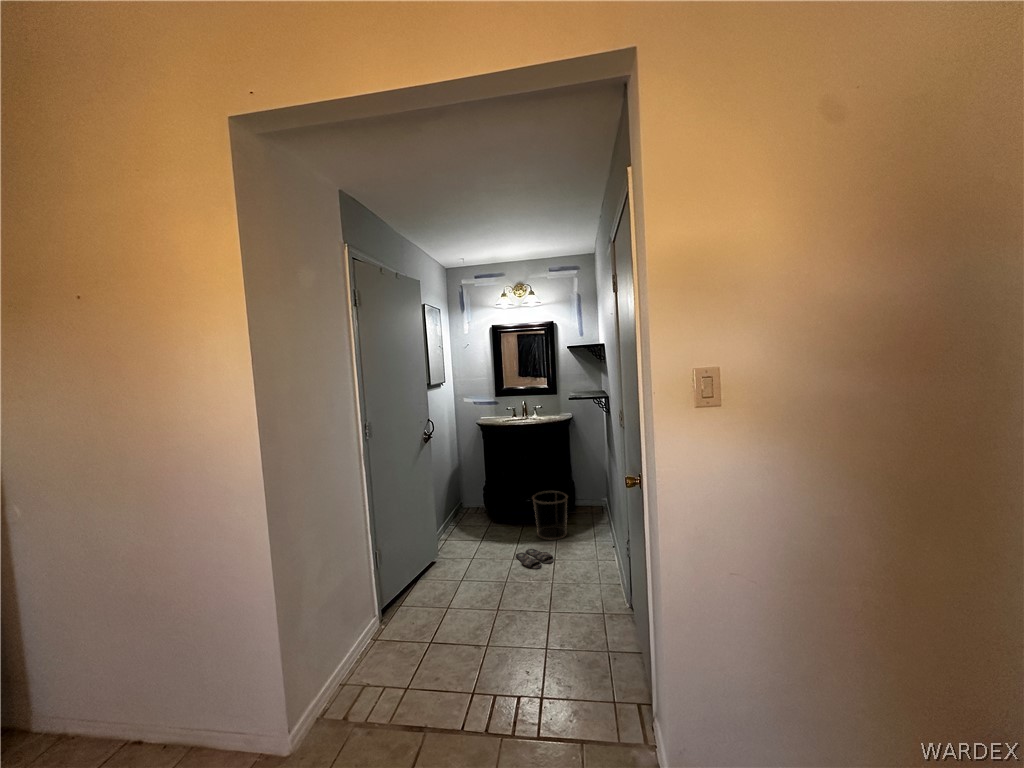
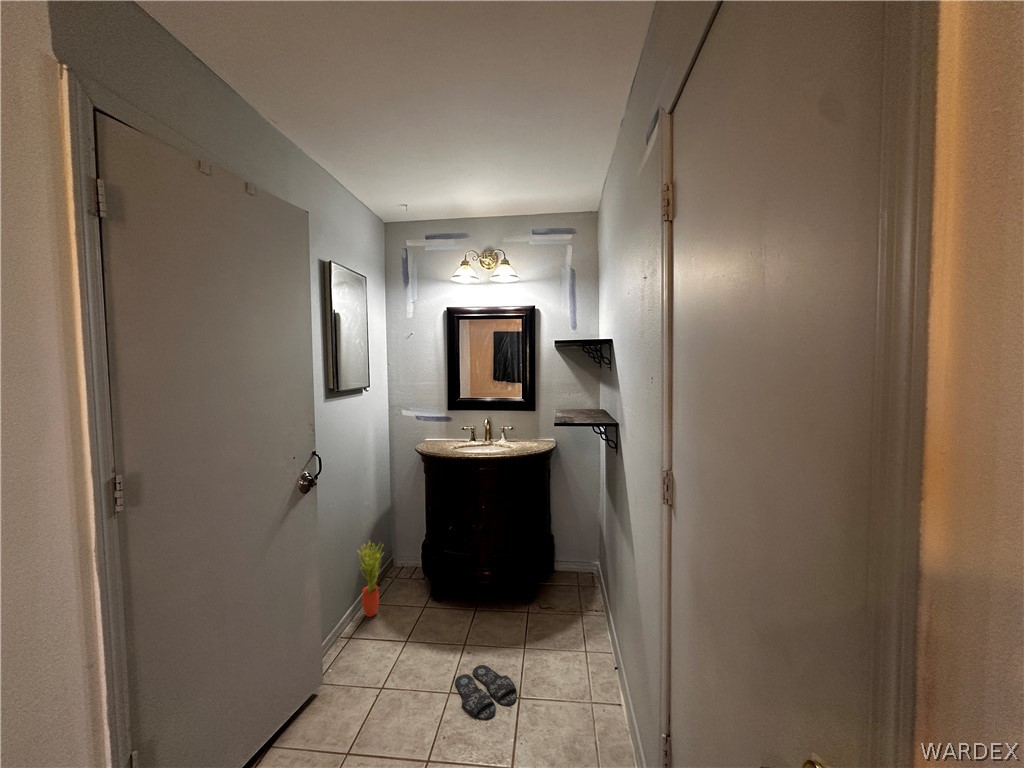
potted plant: none [445,481,462,531] -> present [358,542,382,617]
waste bin: present [533,491,568,540] -> none [490,559,545,644]

